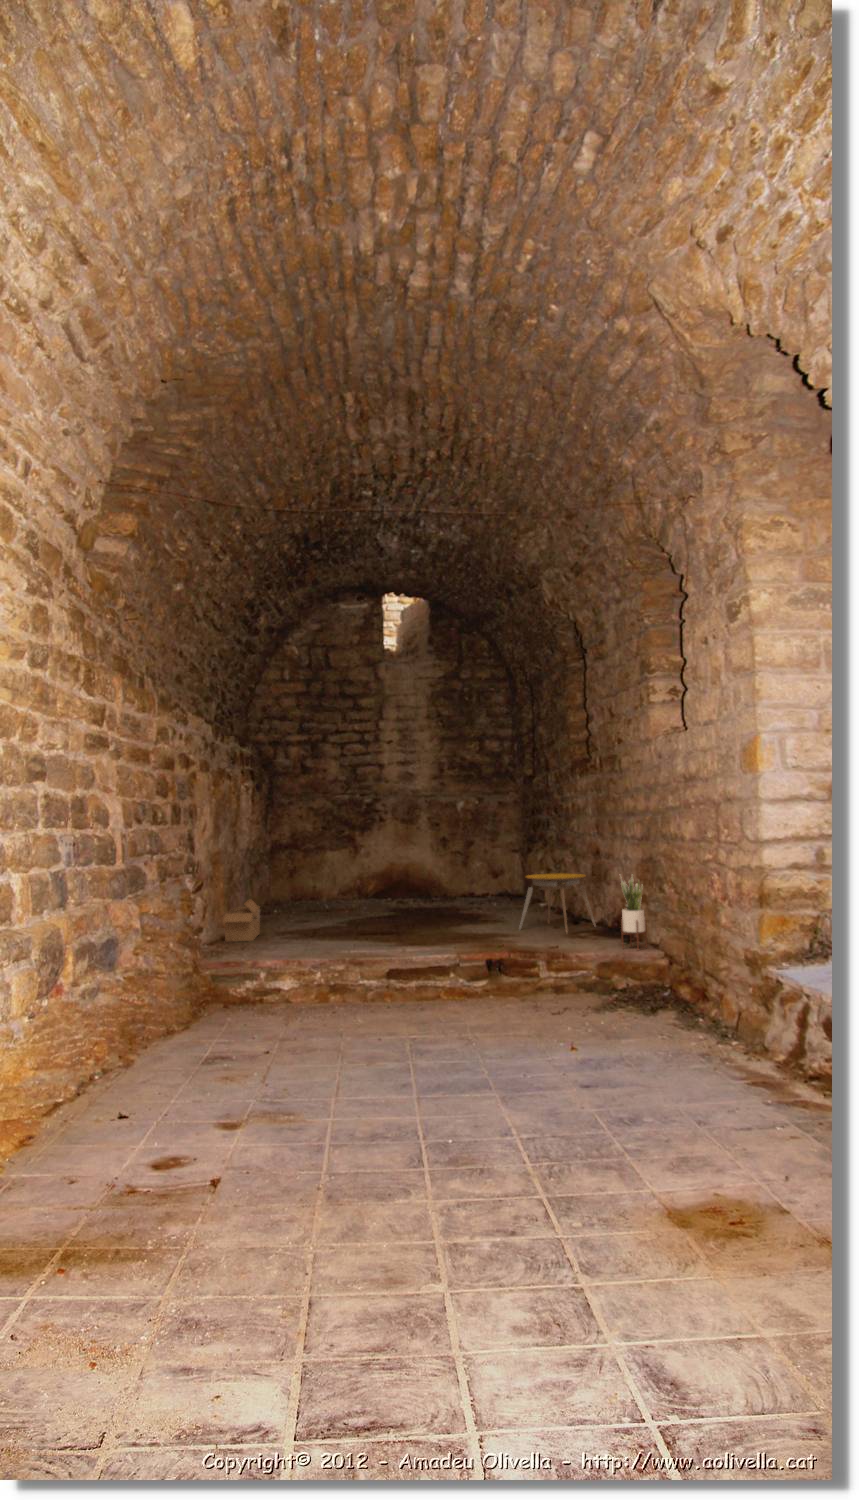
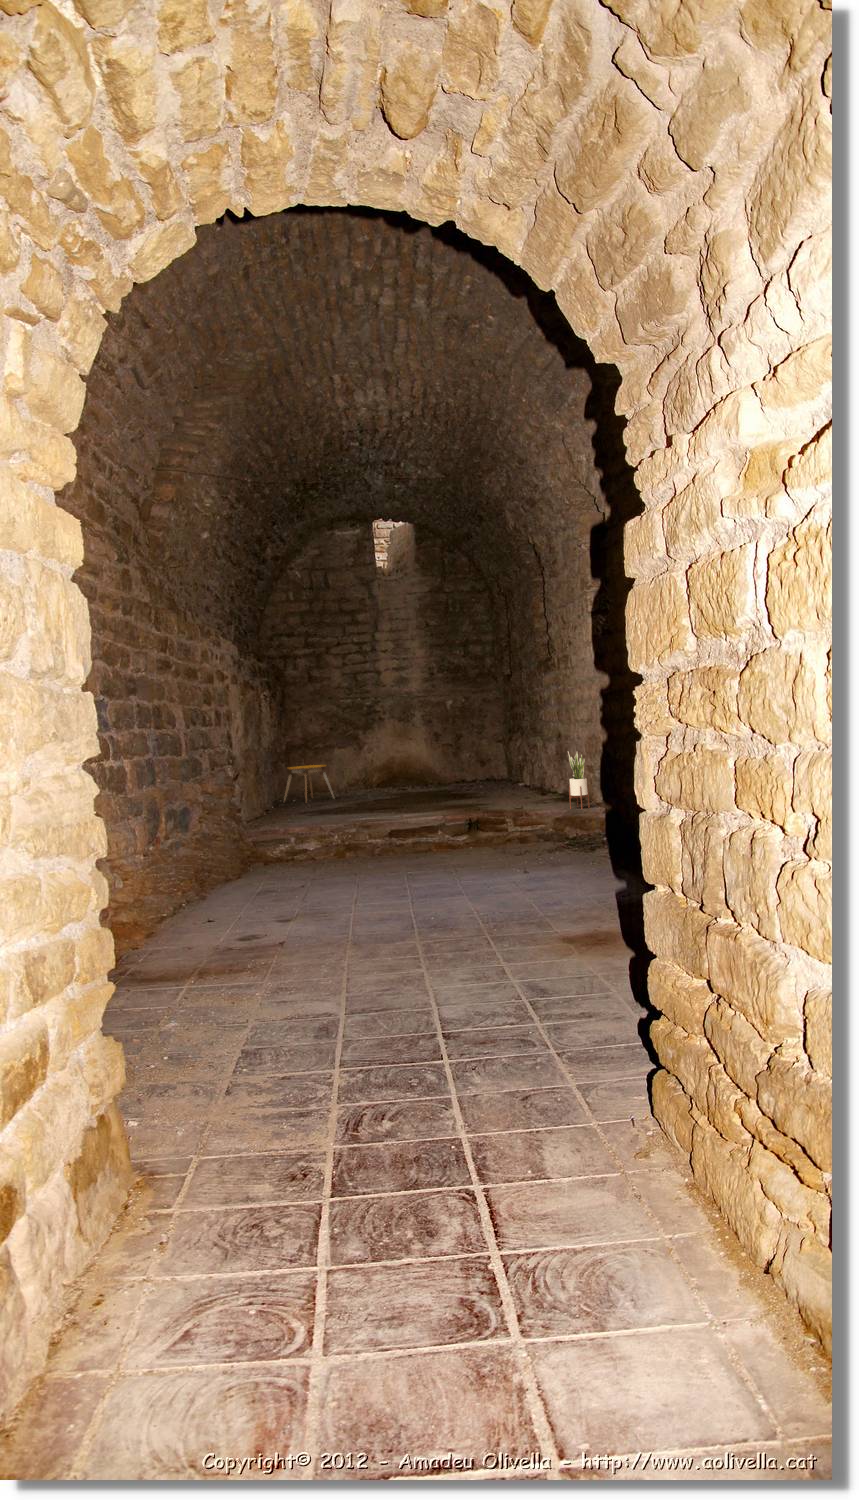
stool: present [519,873,596,933] -> present [284,765,334,801]
cardboard box: present [224,899,260,942] -> none [250,786,286,820]

